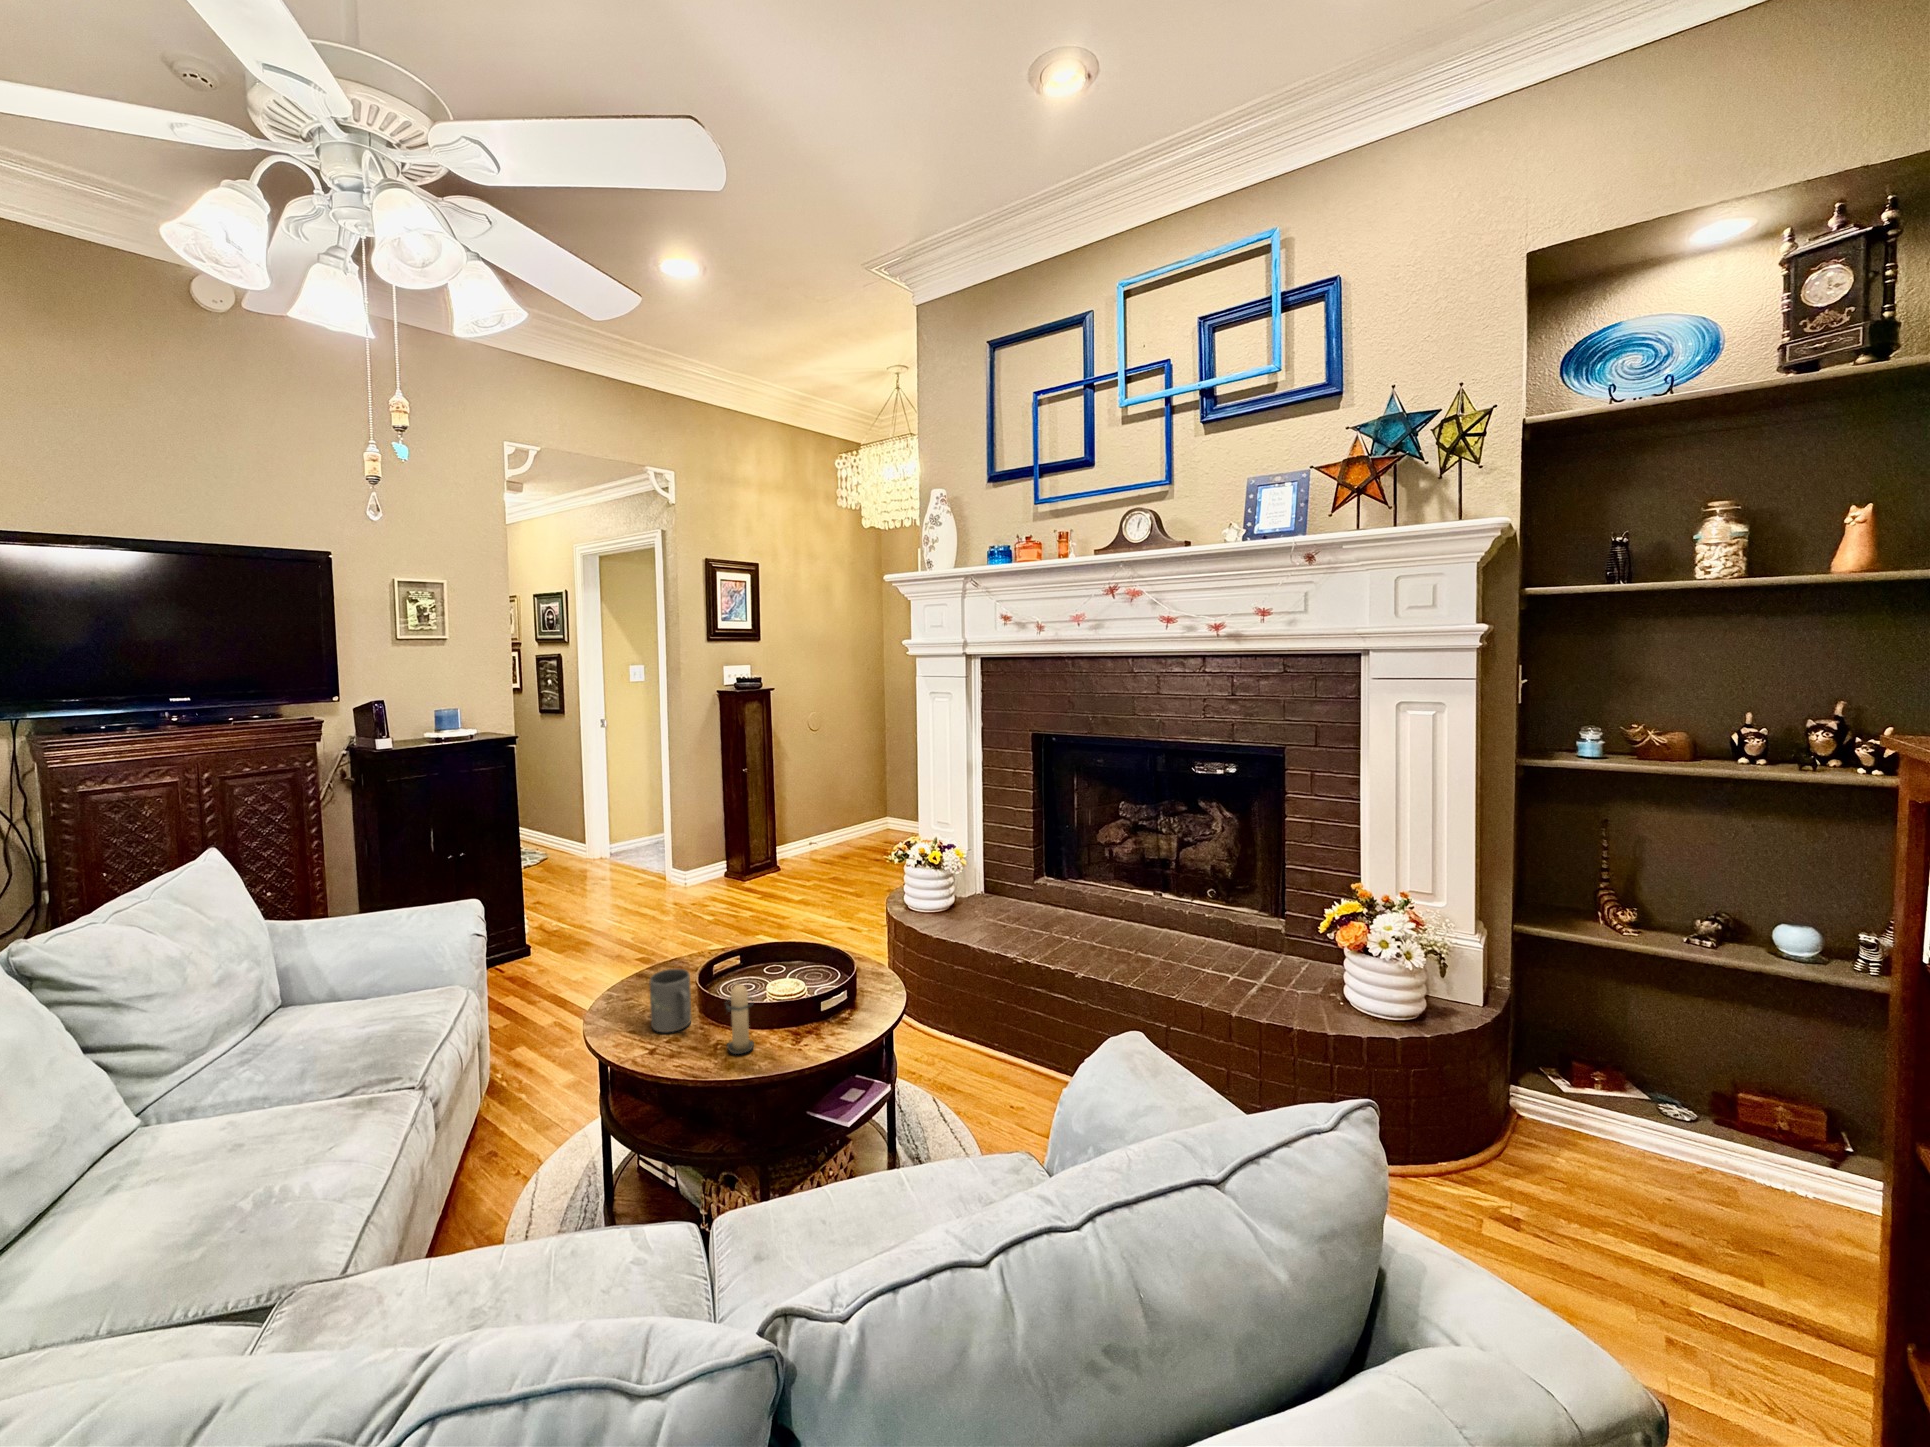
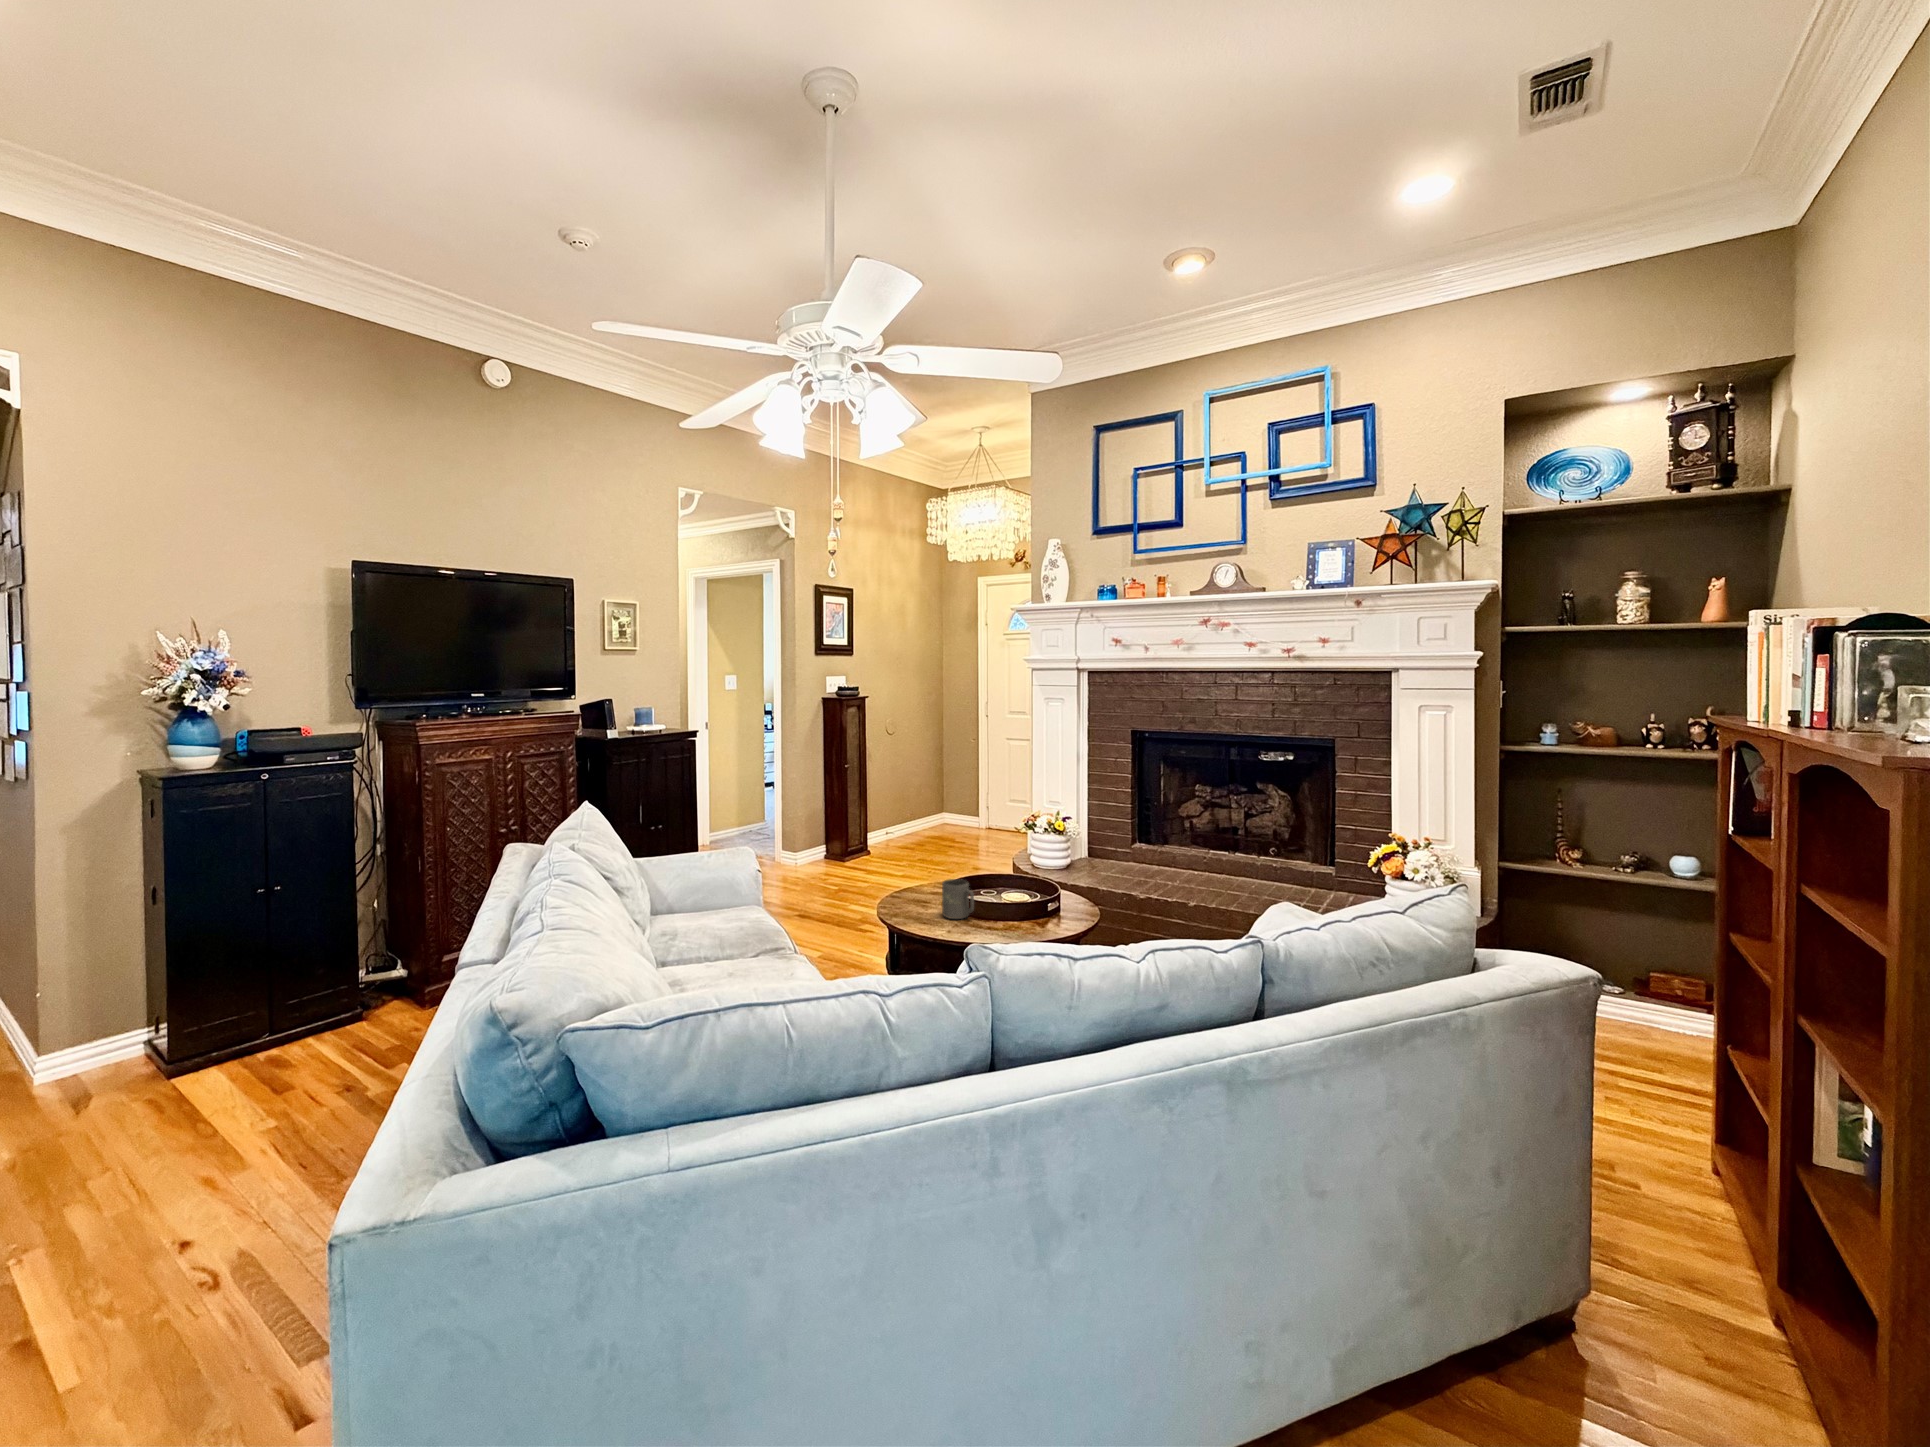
candle: present [726,983,754,1054] -> none [1005,879,1028,929]

